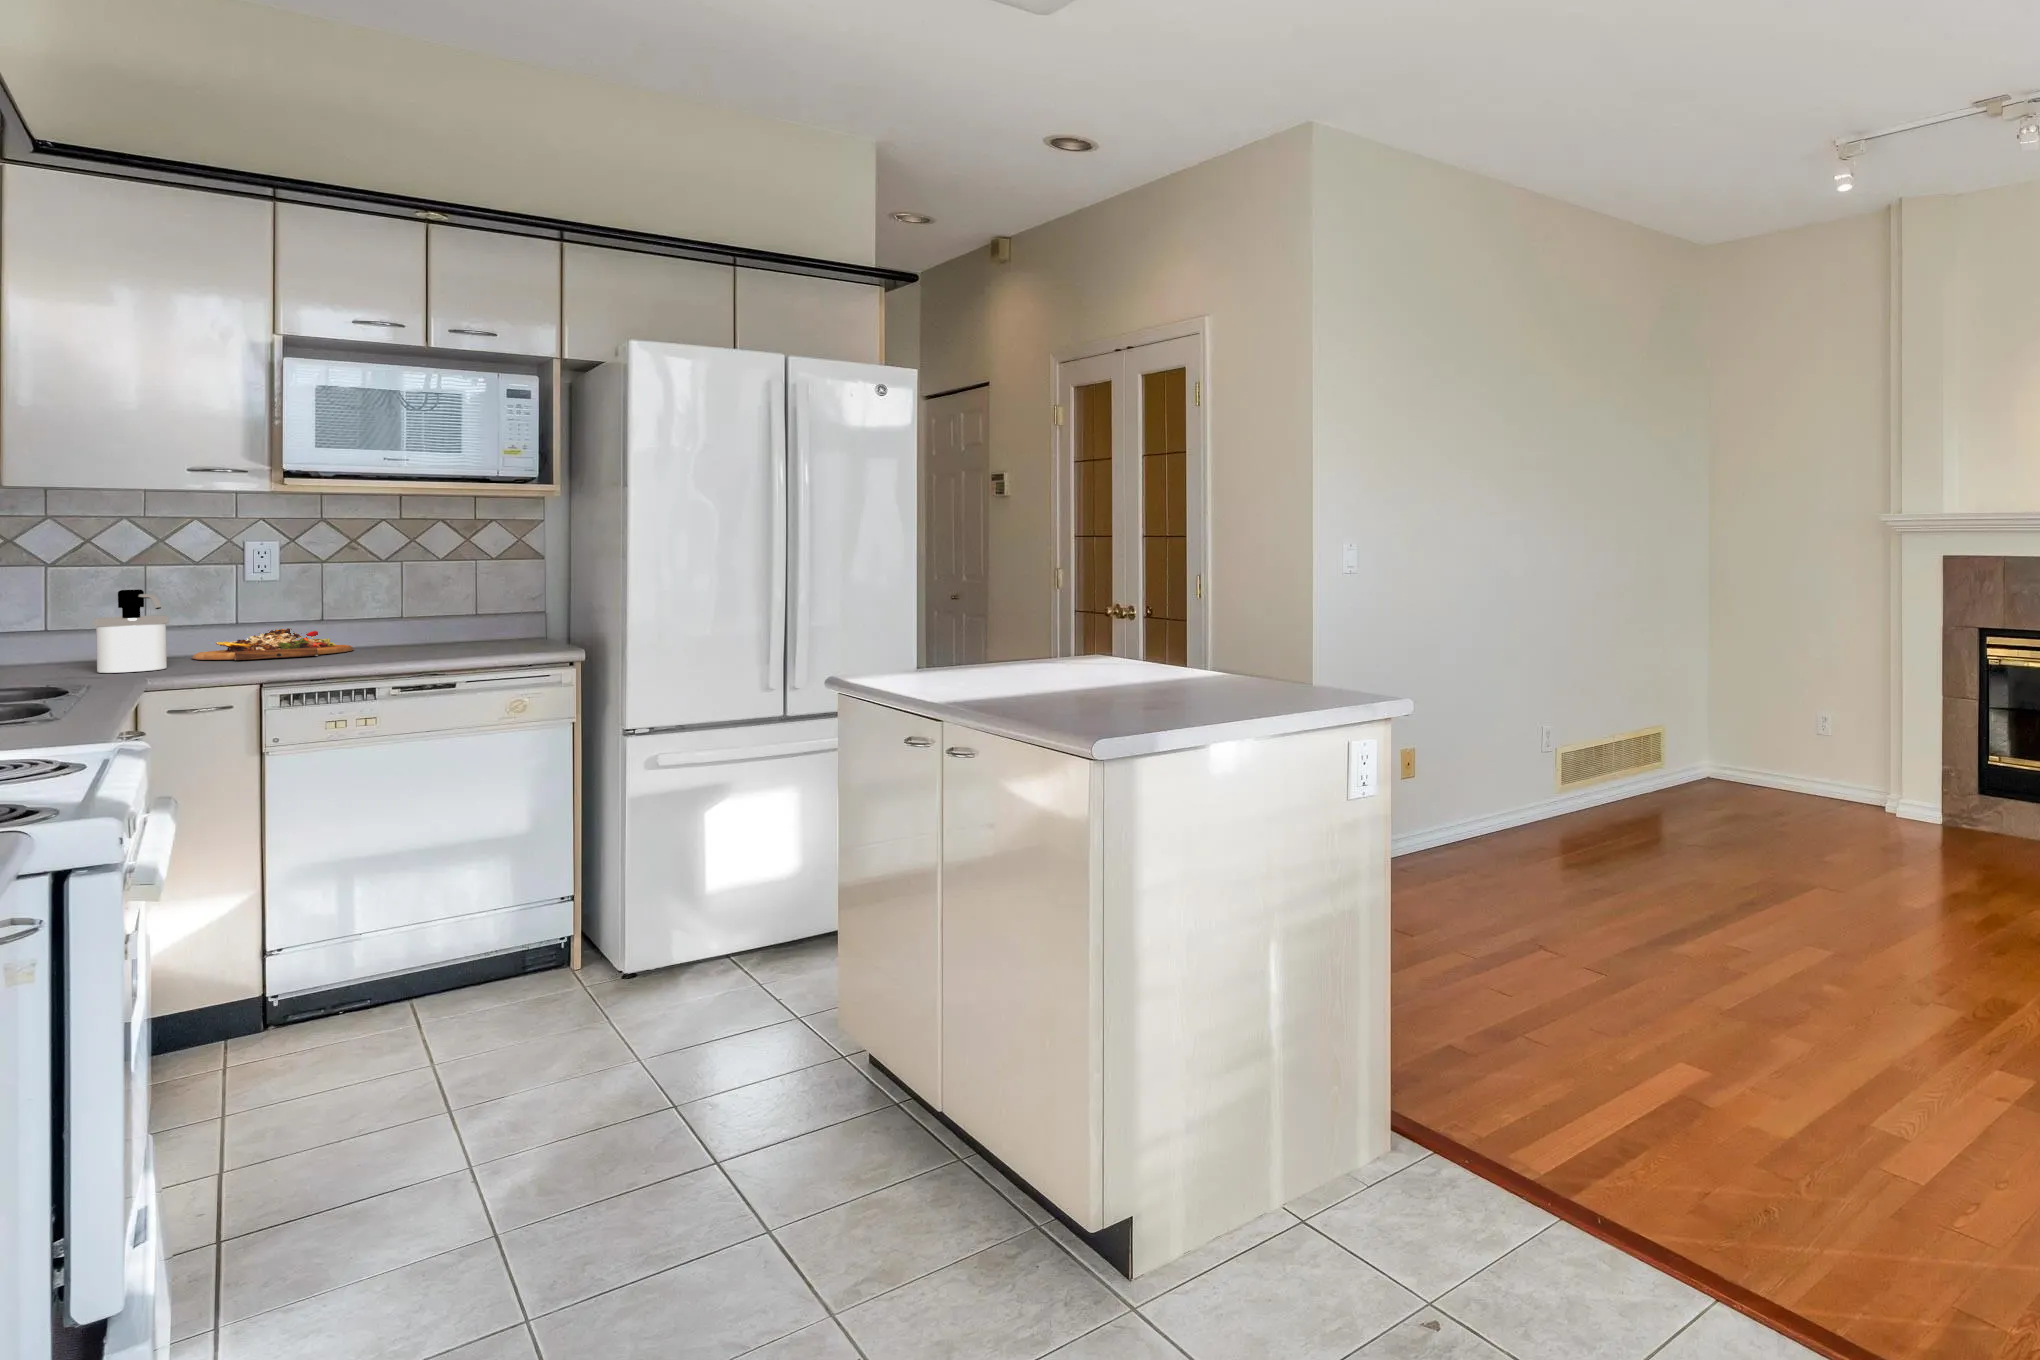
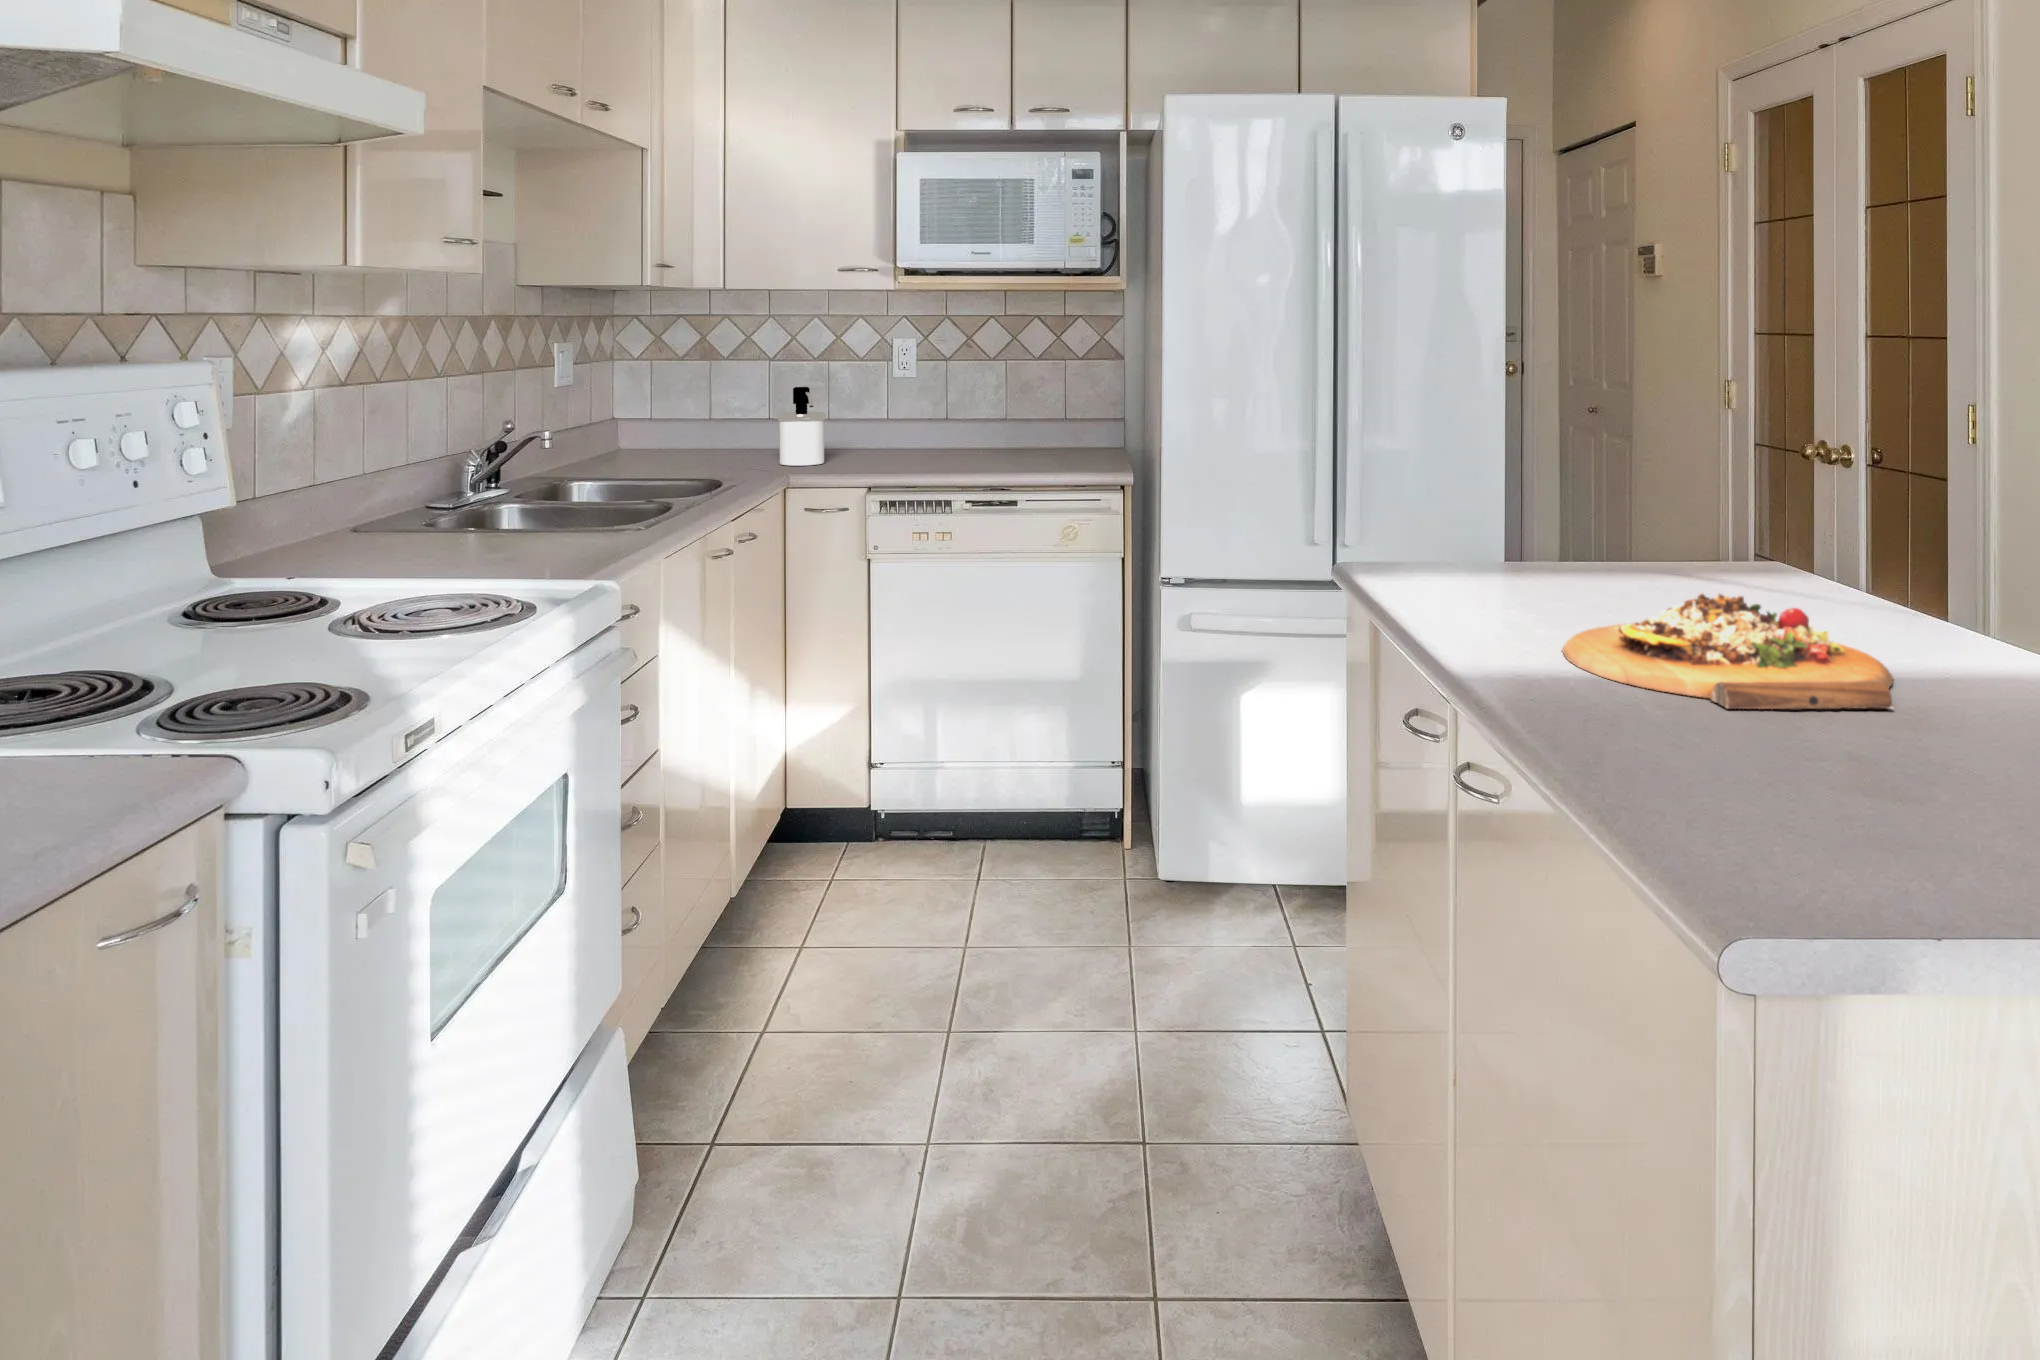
cutting board: present [192,628,353,660] -> present [1562,594,1893,709]

